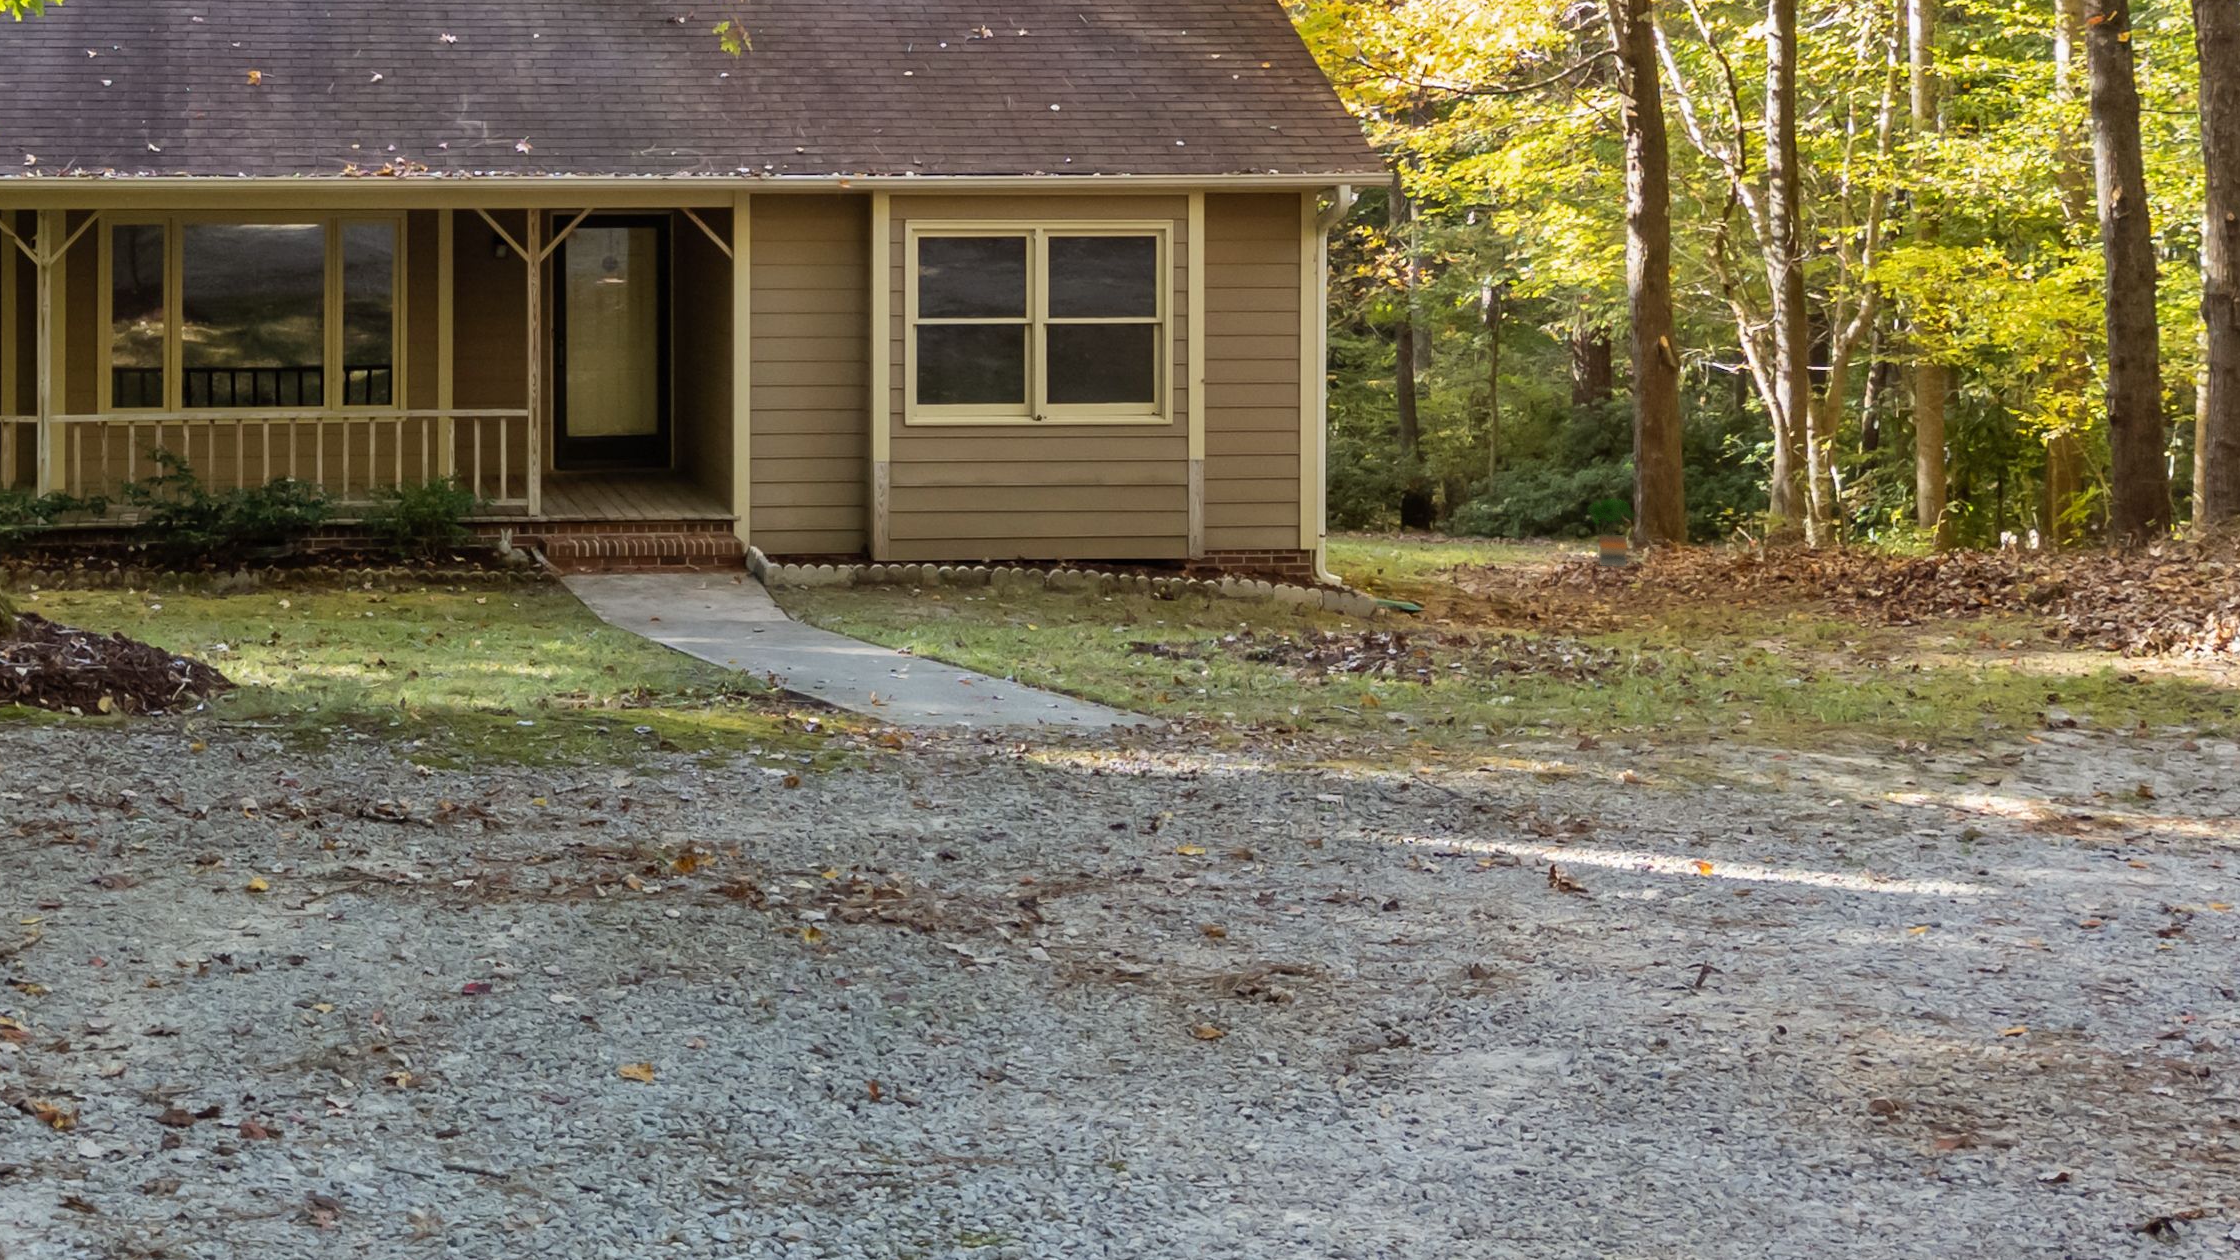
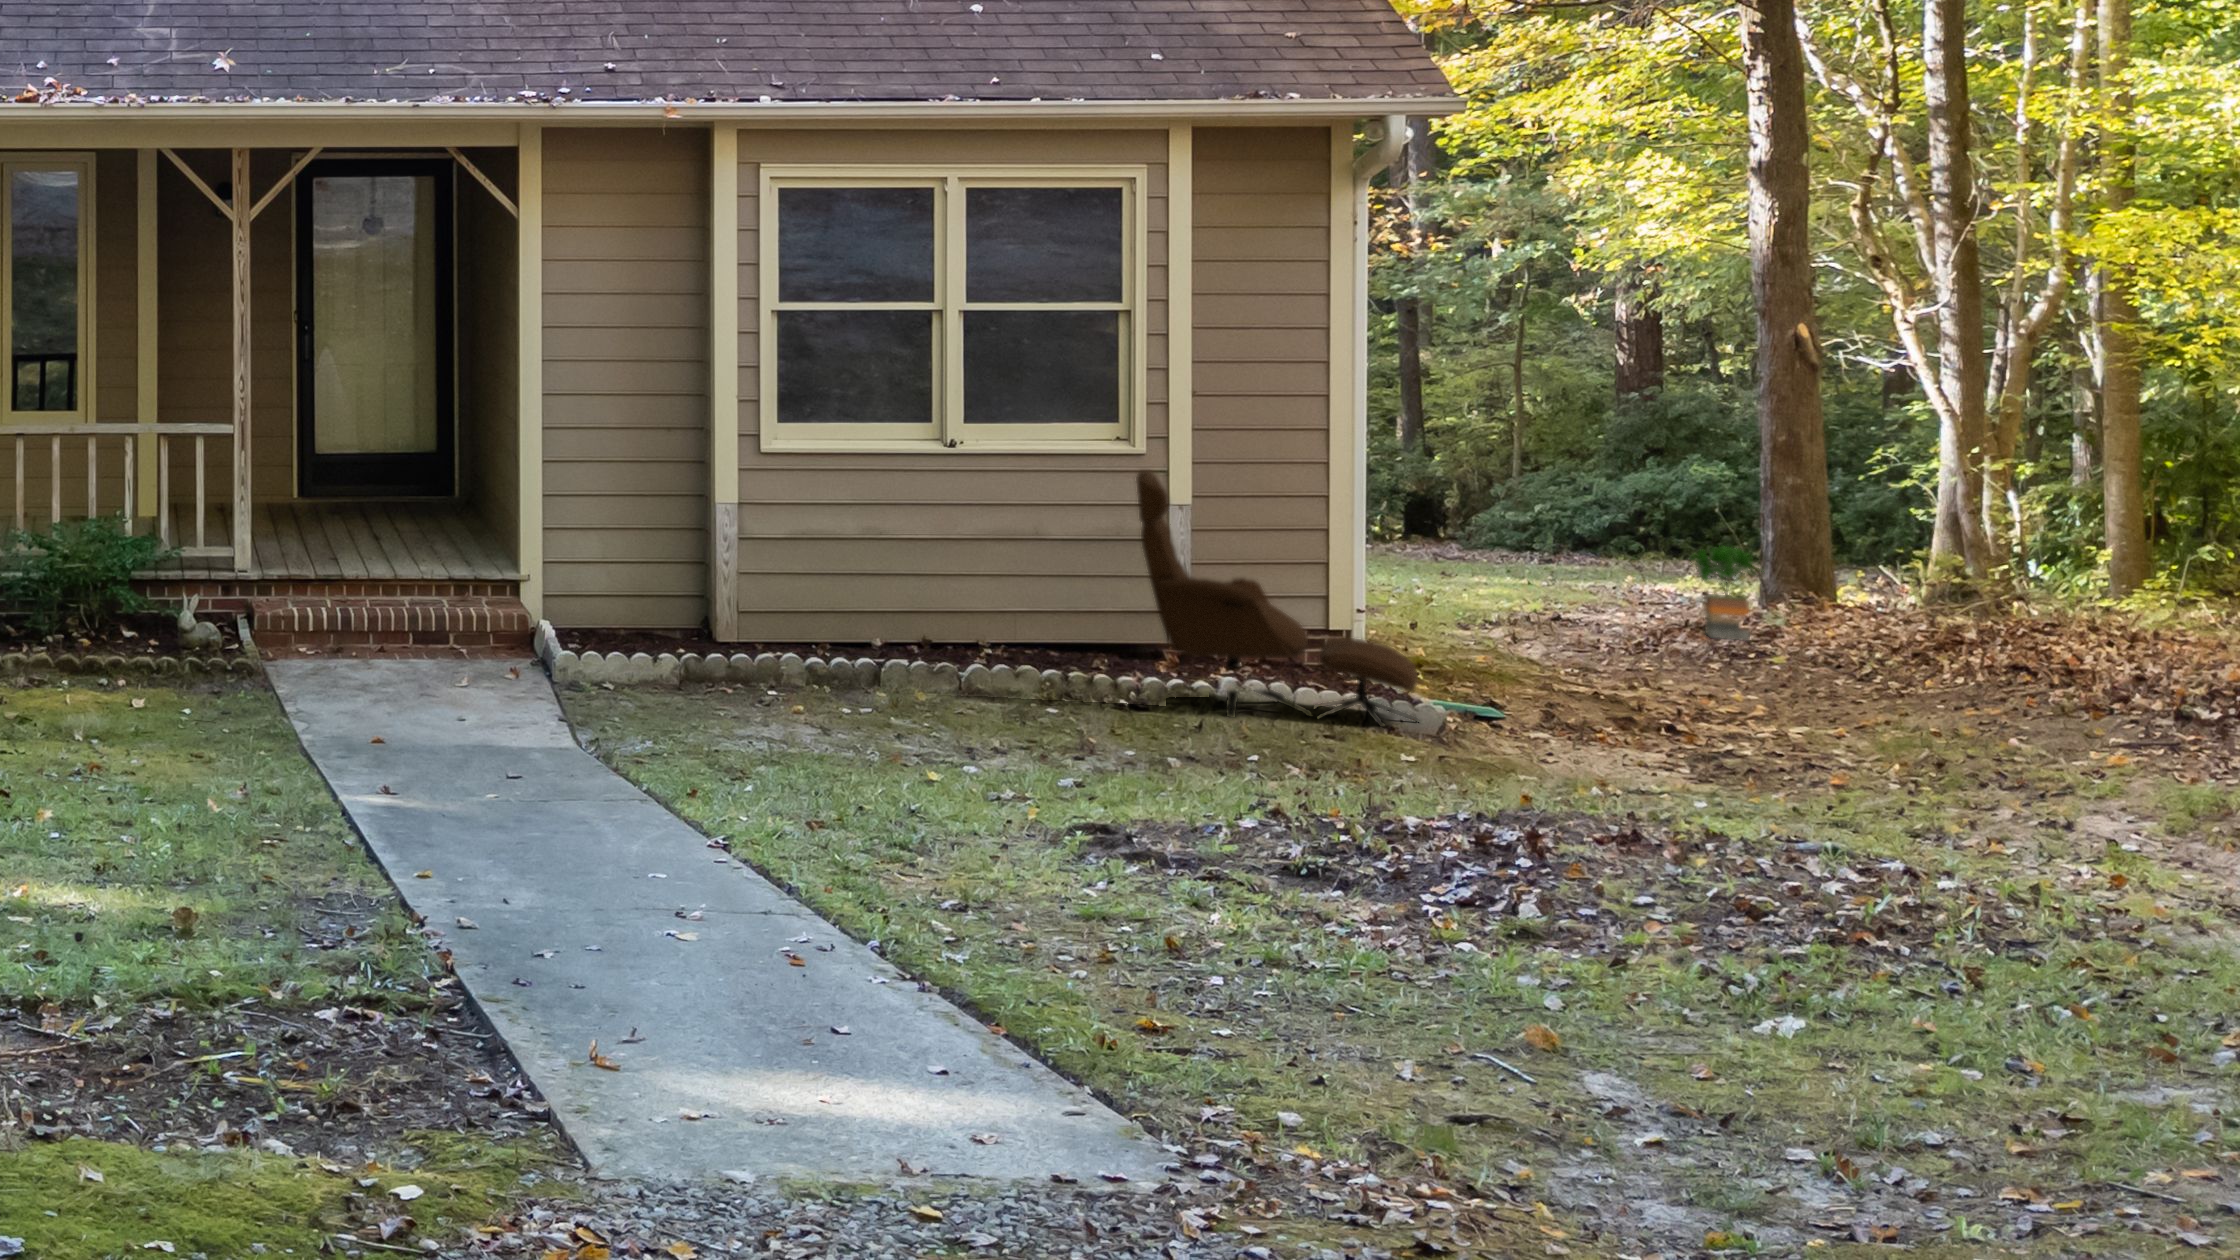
lounge chair: none [1164,434,1350,603] -> present [1136,470,1418,726]

